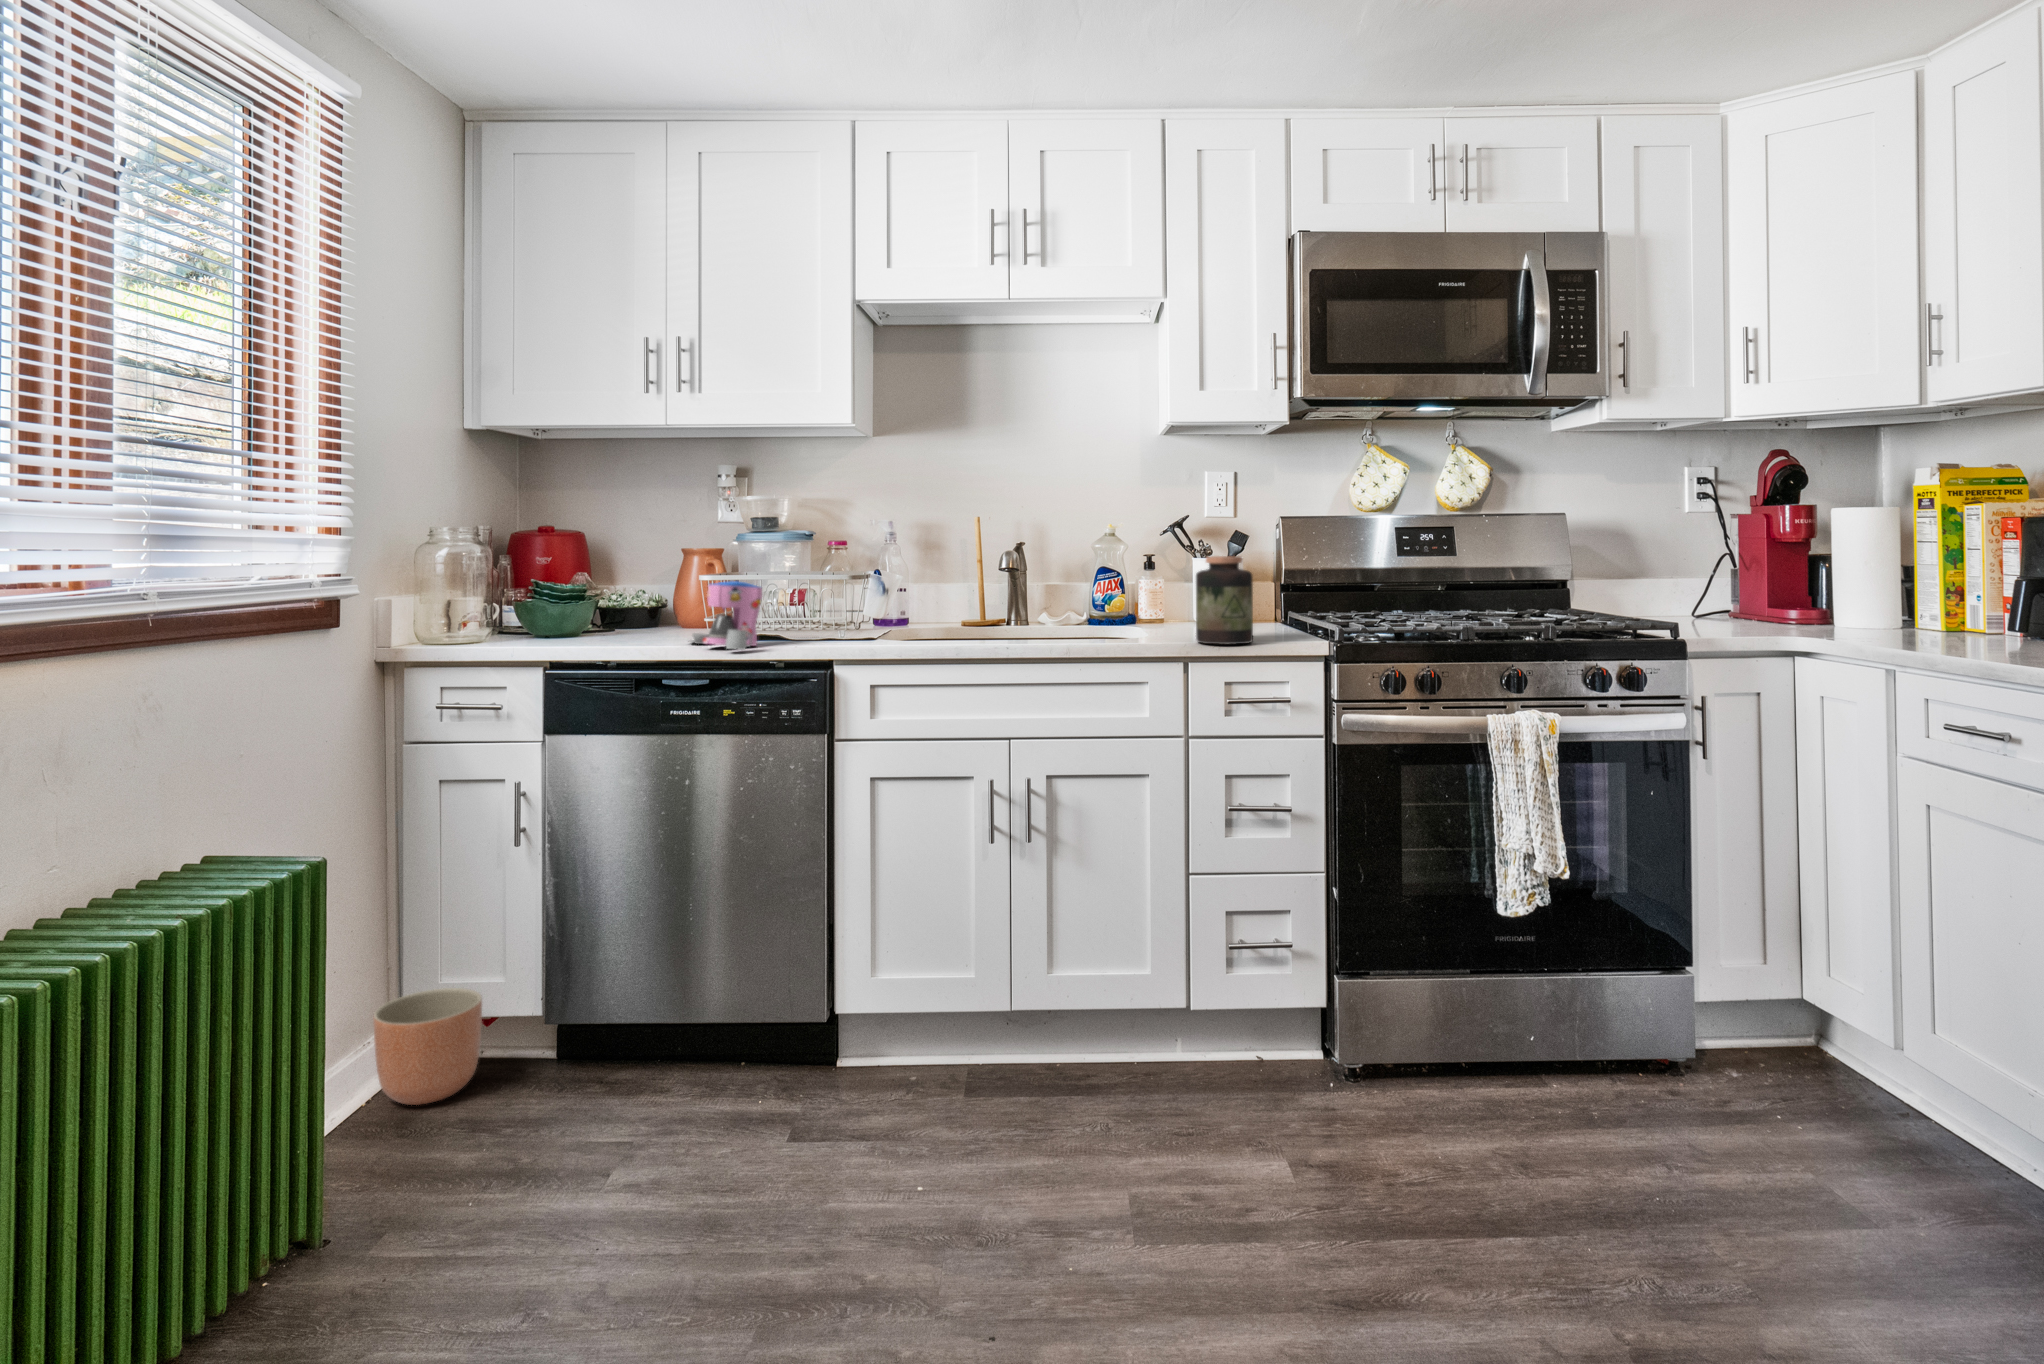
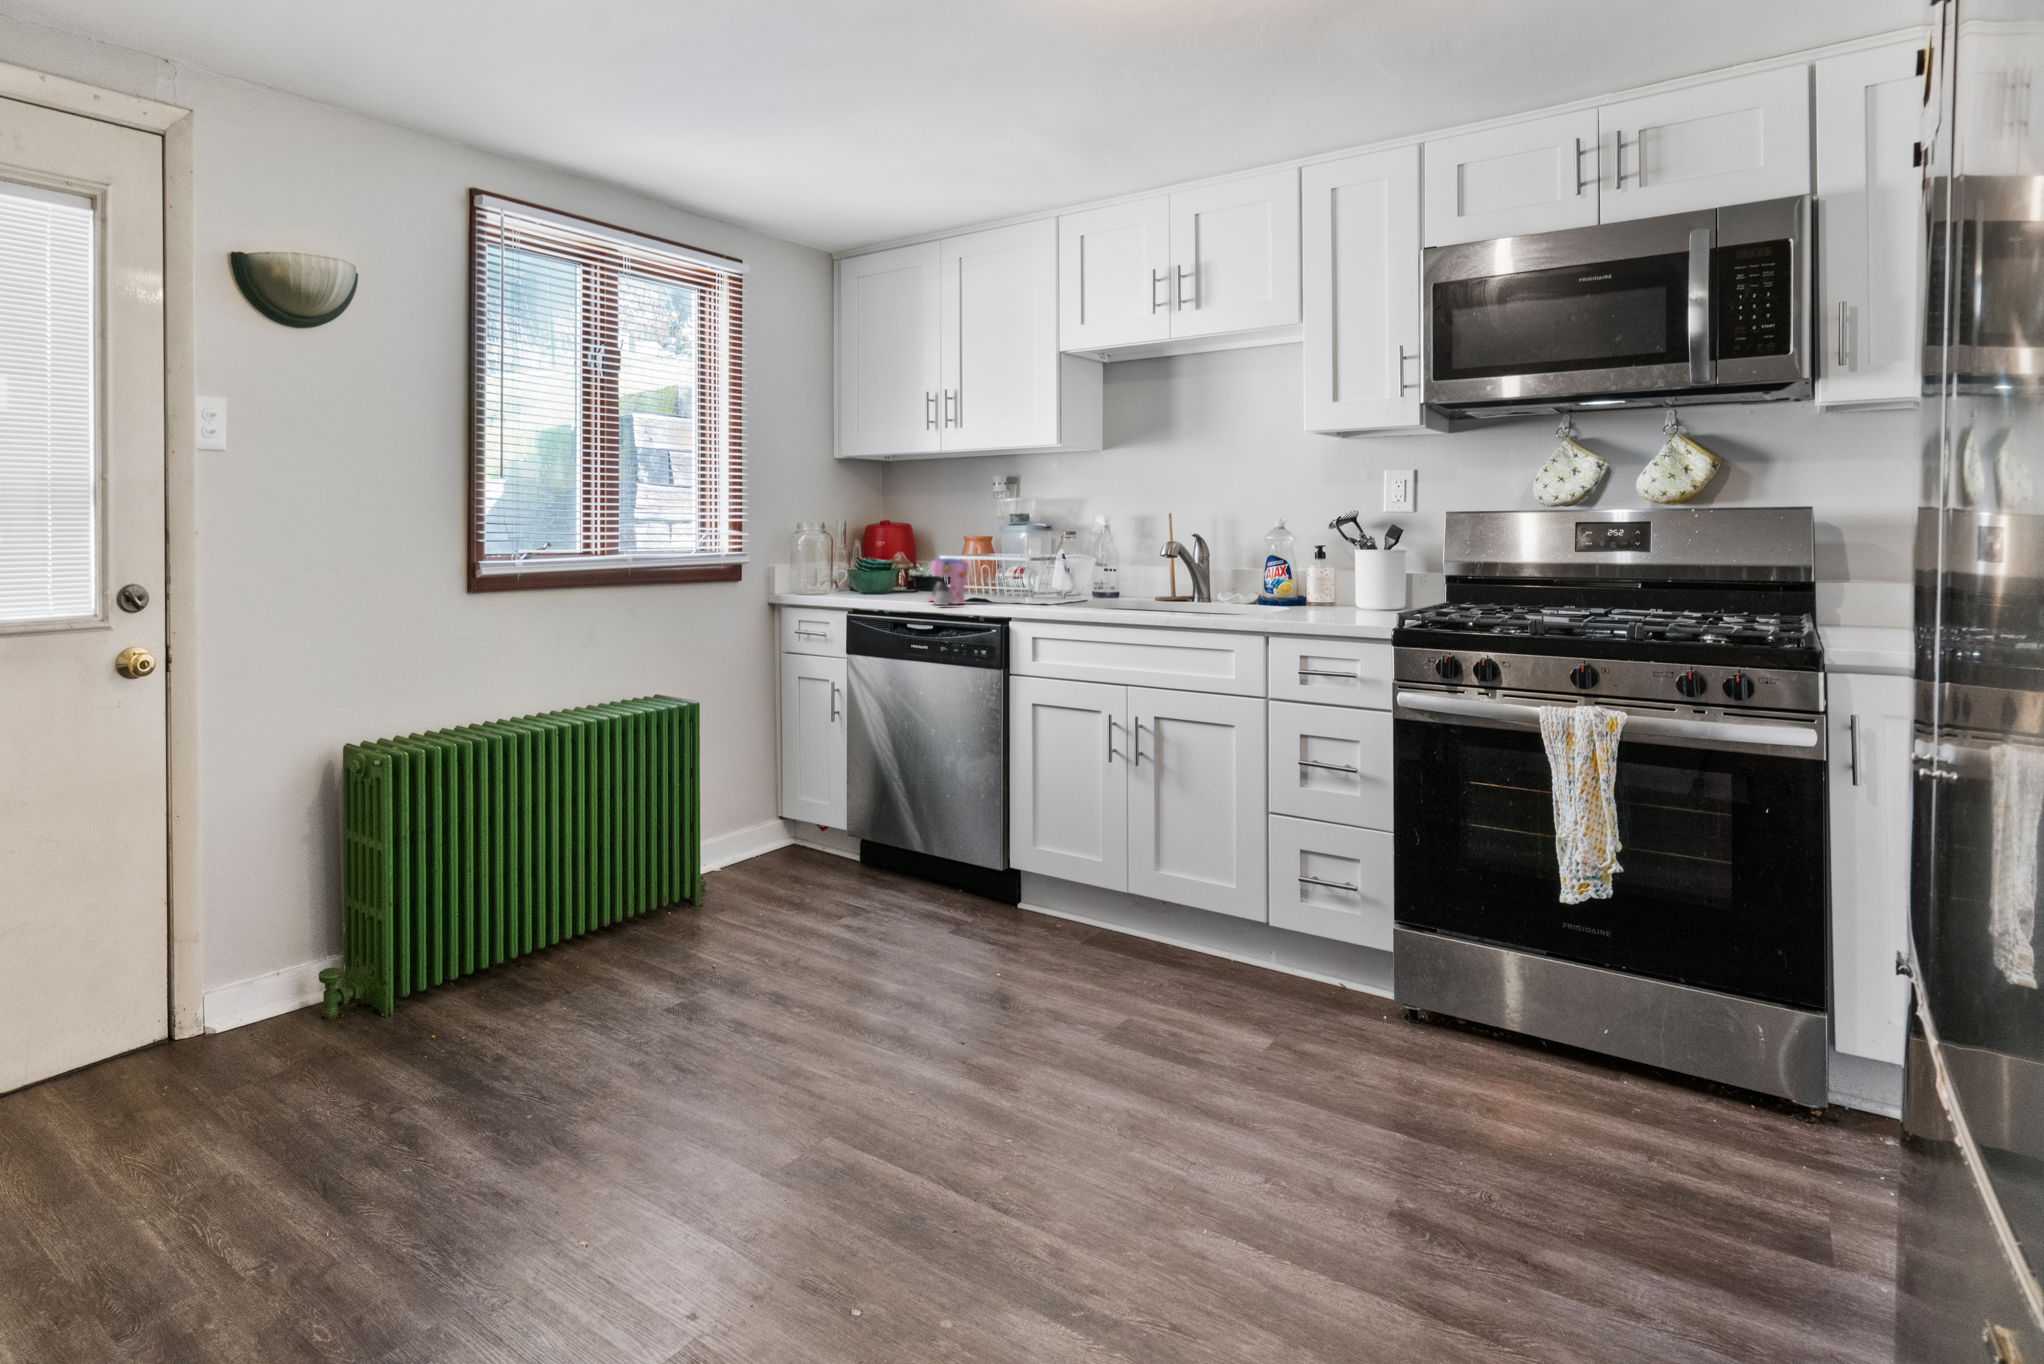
jar: present [1196,556,1253,644] -> none [1286,547,1340,623]
planter: present [374,988,482,1105] -> none [751,805,809,869]

